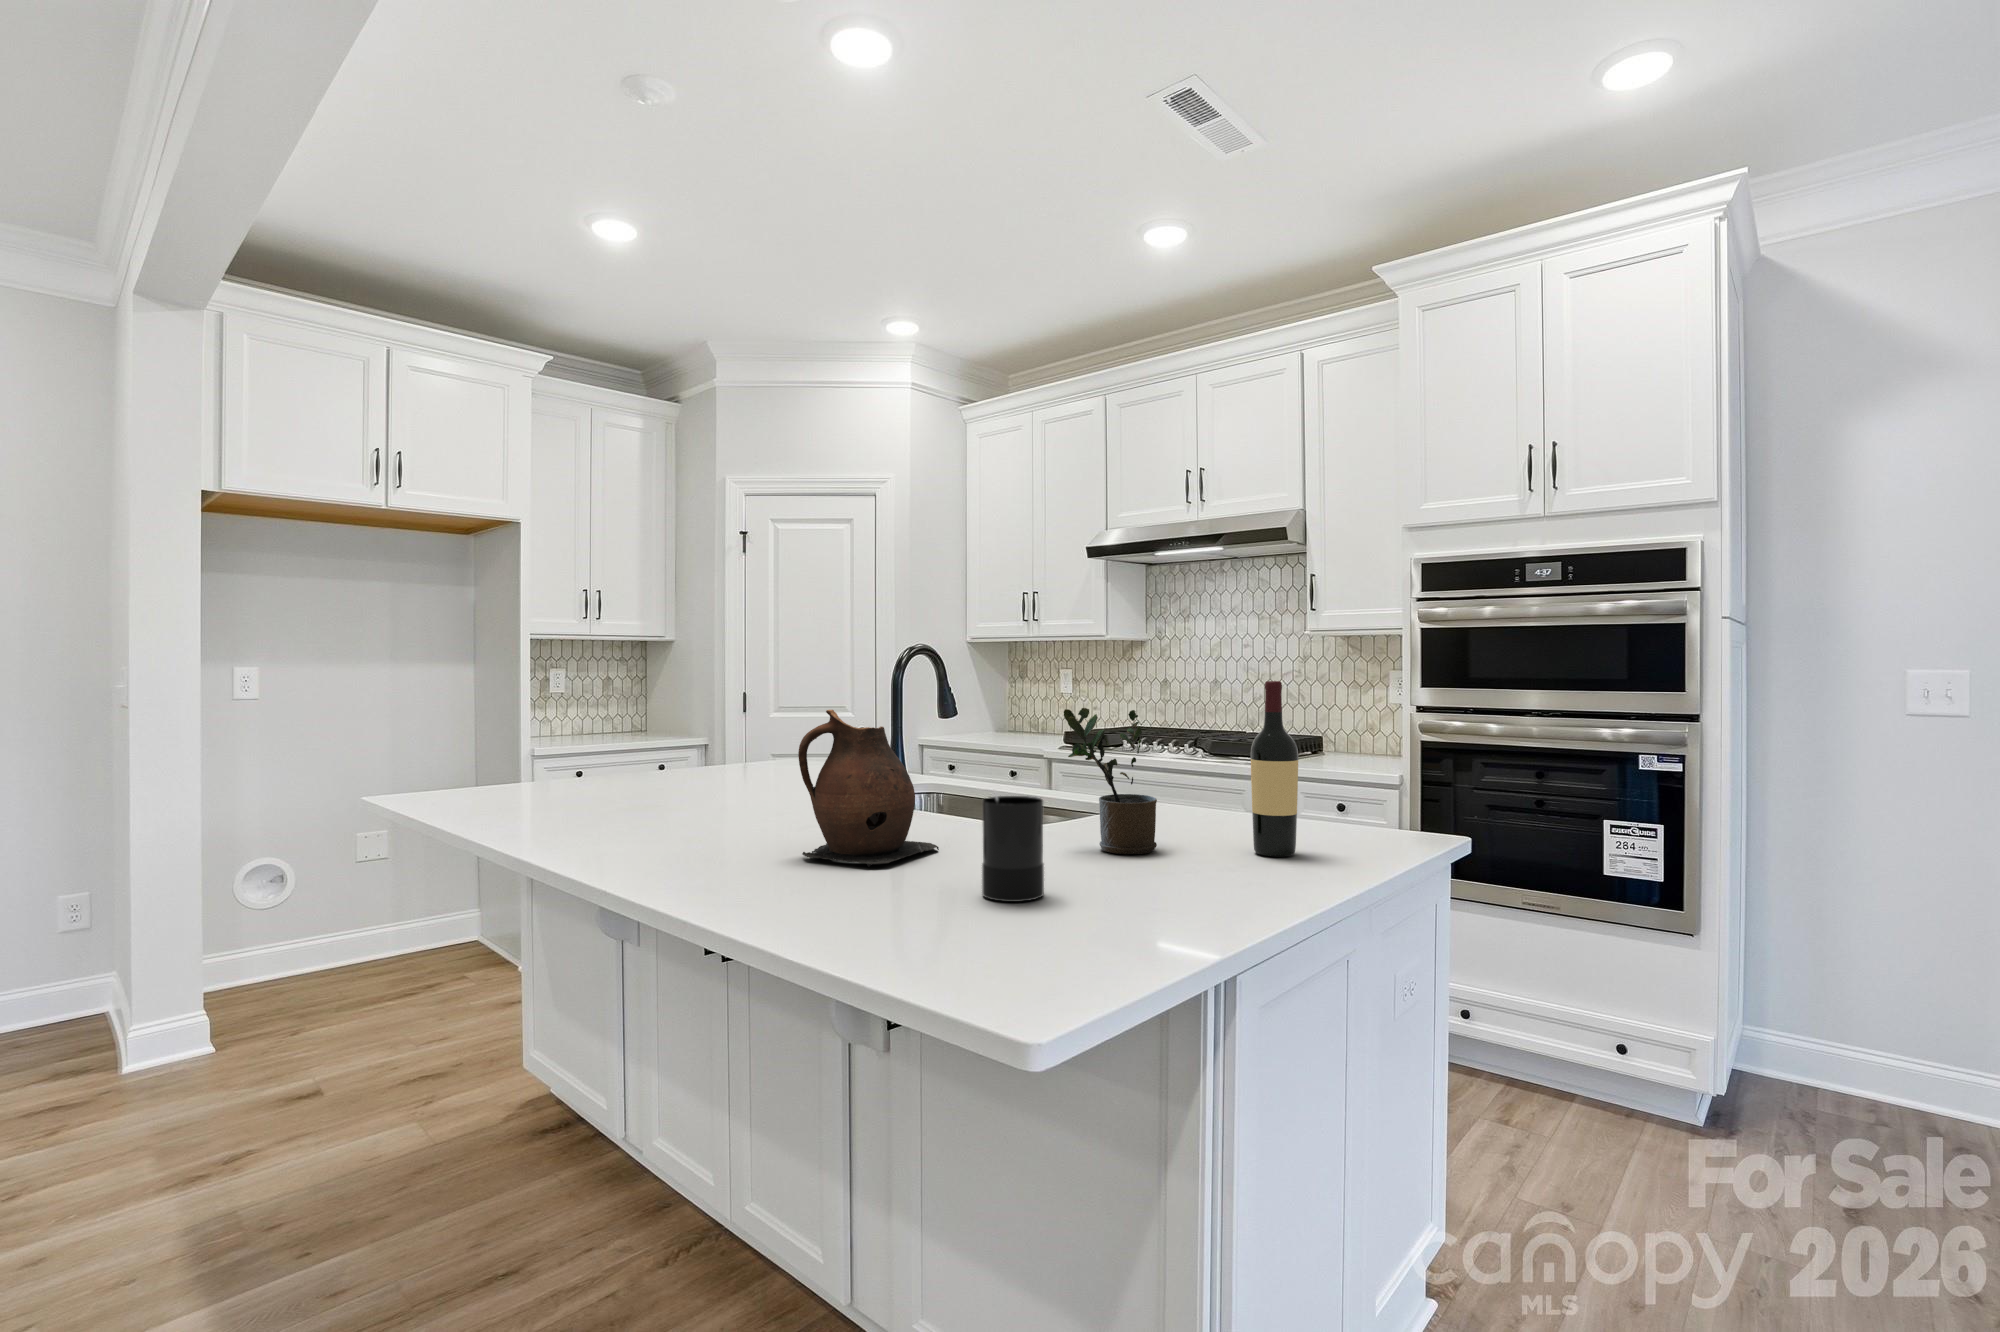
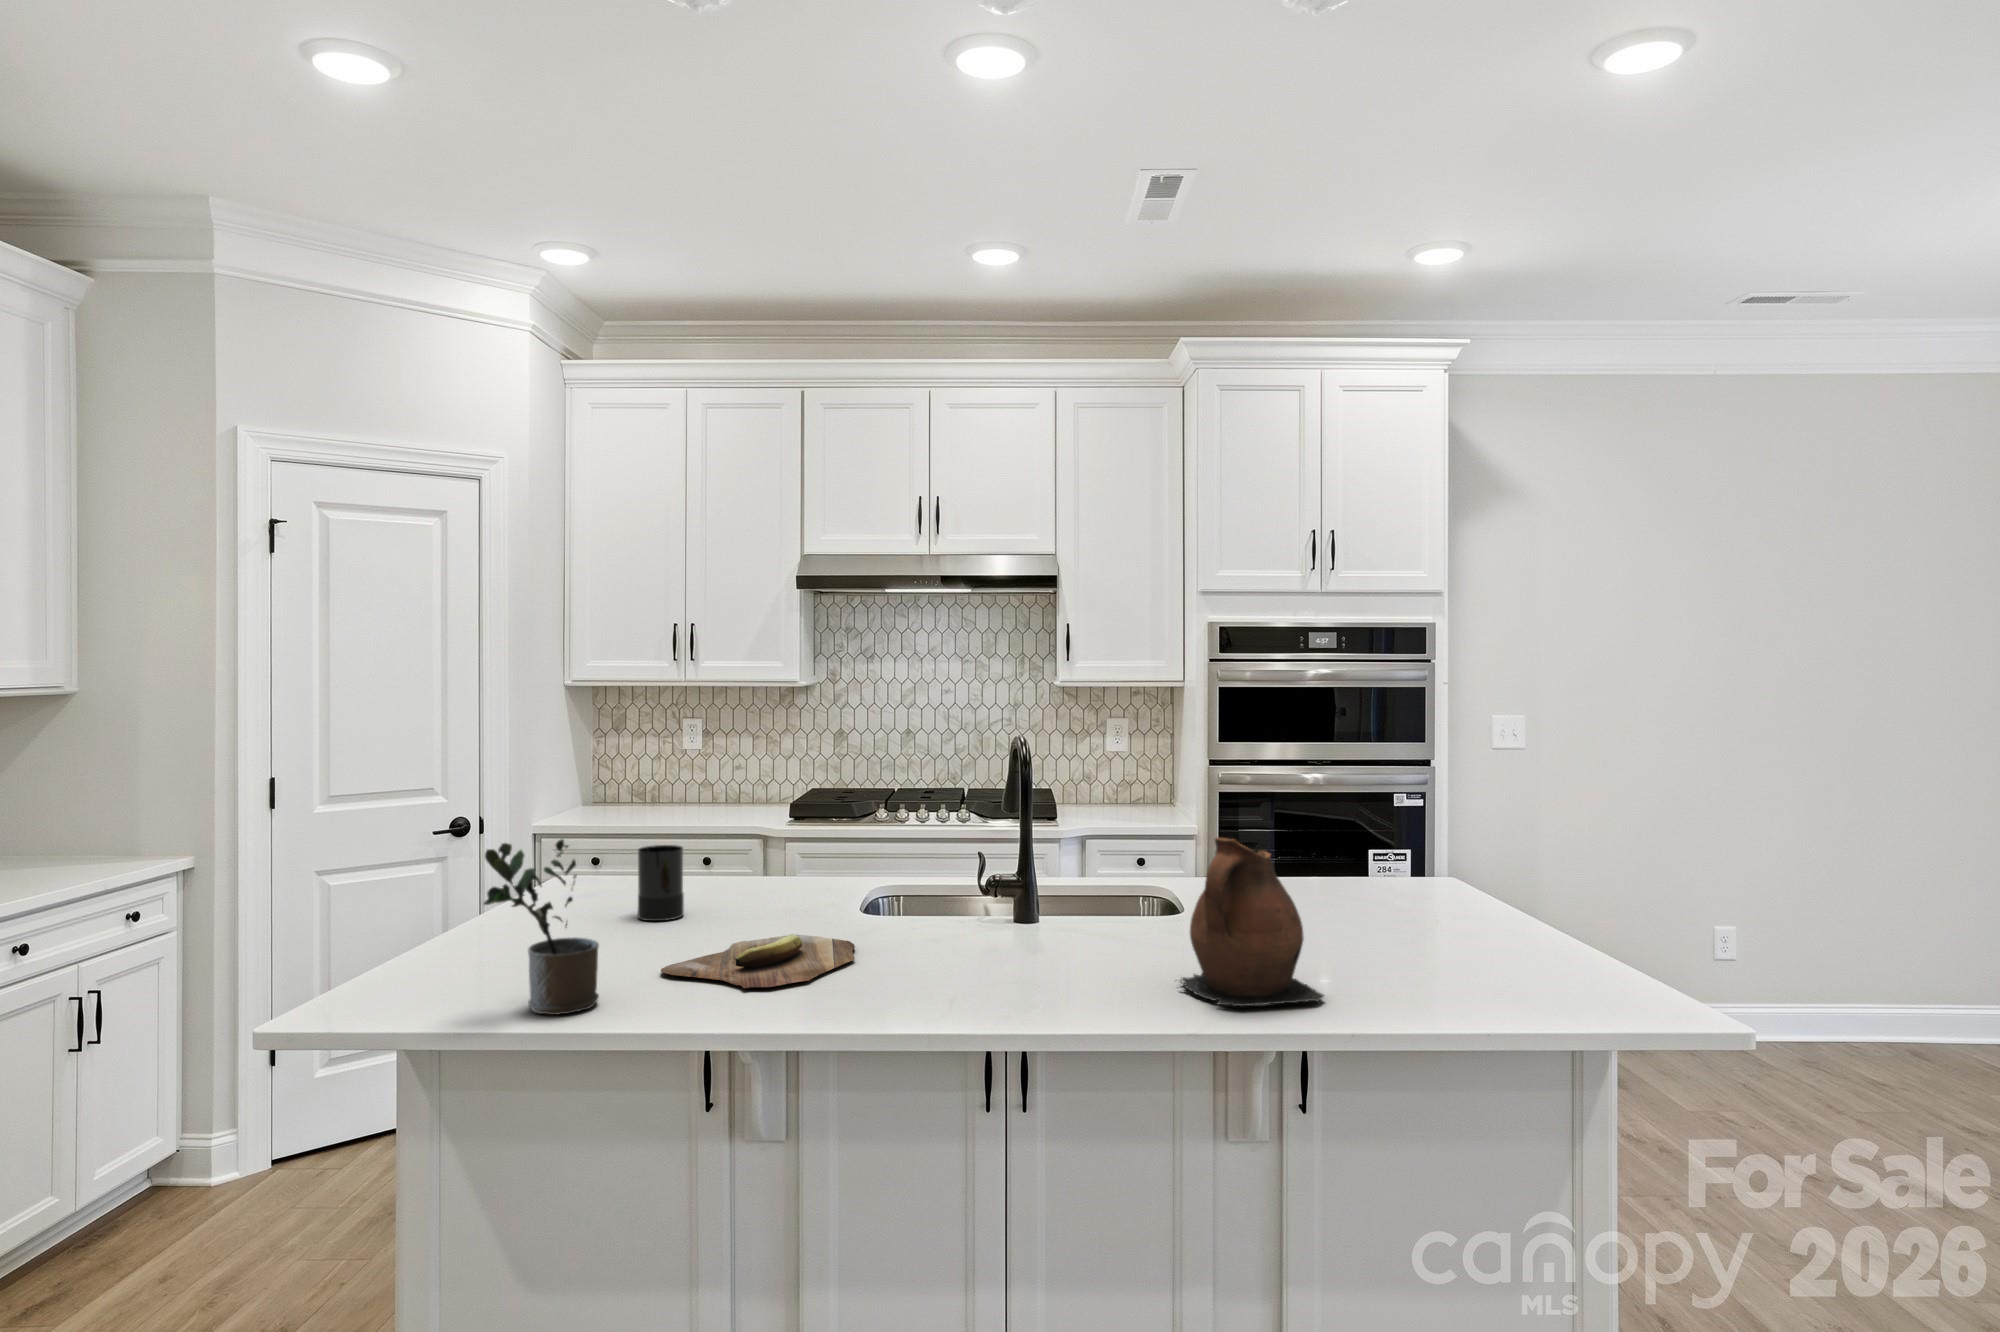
wine bottle: present [1251,681,1298,857] -> none [1445,773,1488,928]
potted plant: present [1064,708,1157,854] -> present [484,839,599,1015]
cutting board: none [624,784,777,808] -> present [661,934,855,988]
candle: present [982,795,1044,902] -> present [638,845,684,921]

